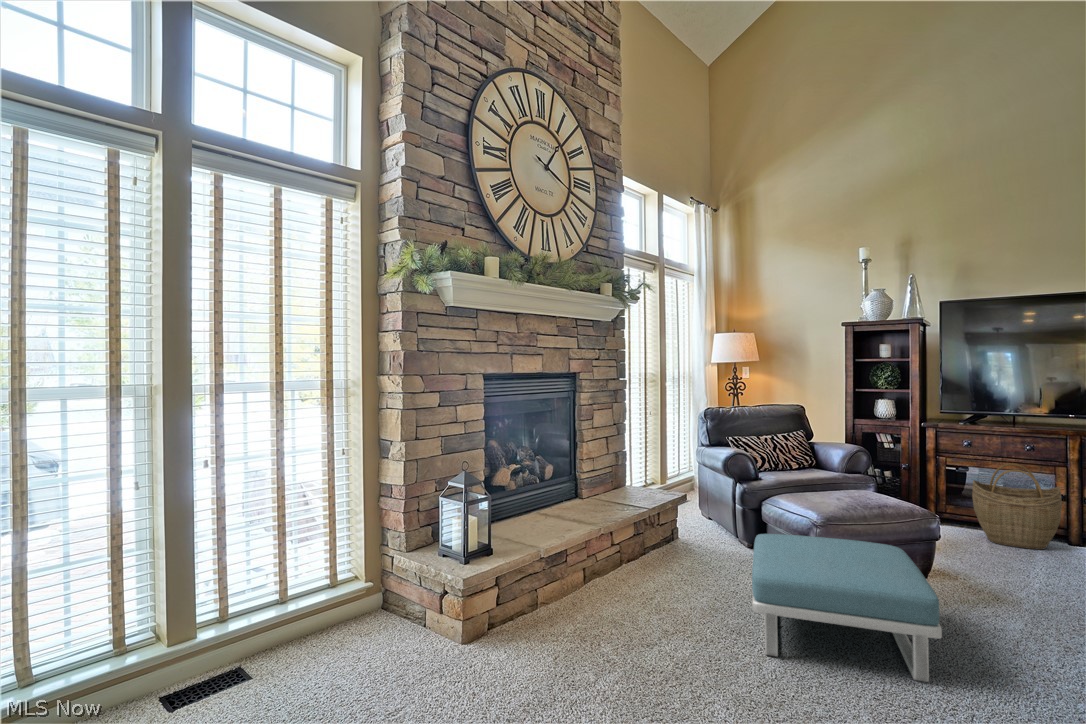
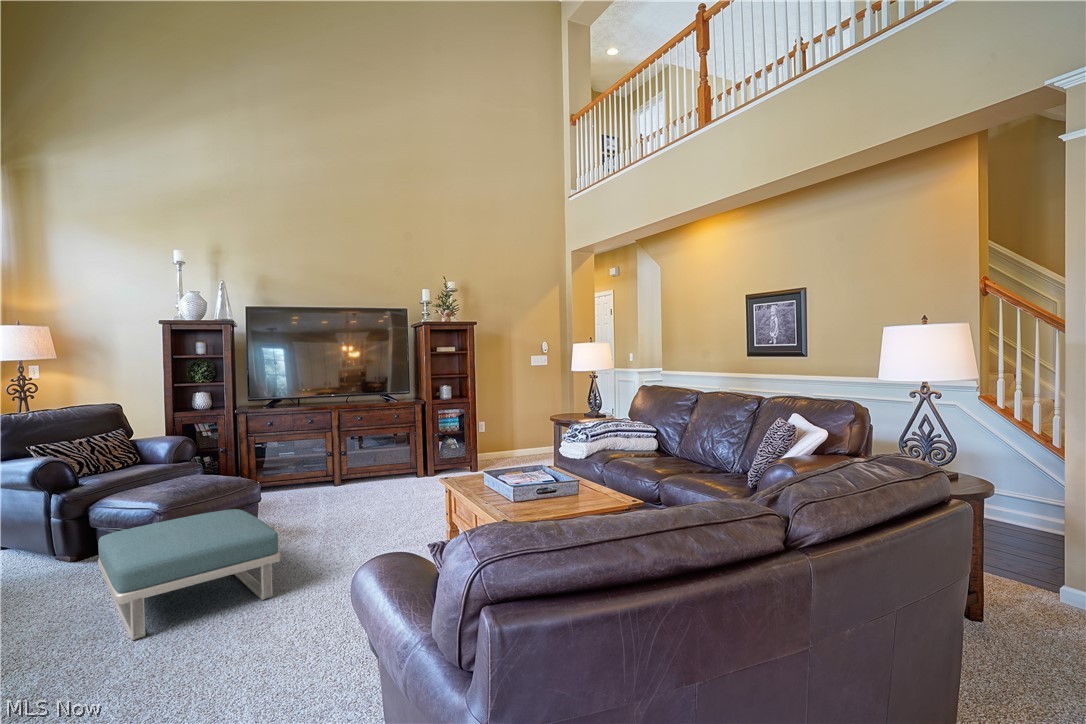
woven basket: present [972,463,1062,550] -> none [275,433,330,495]

